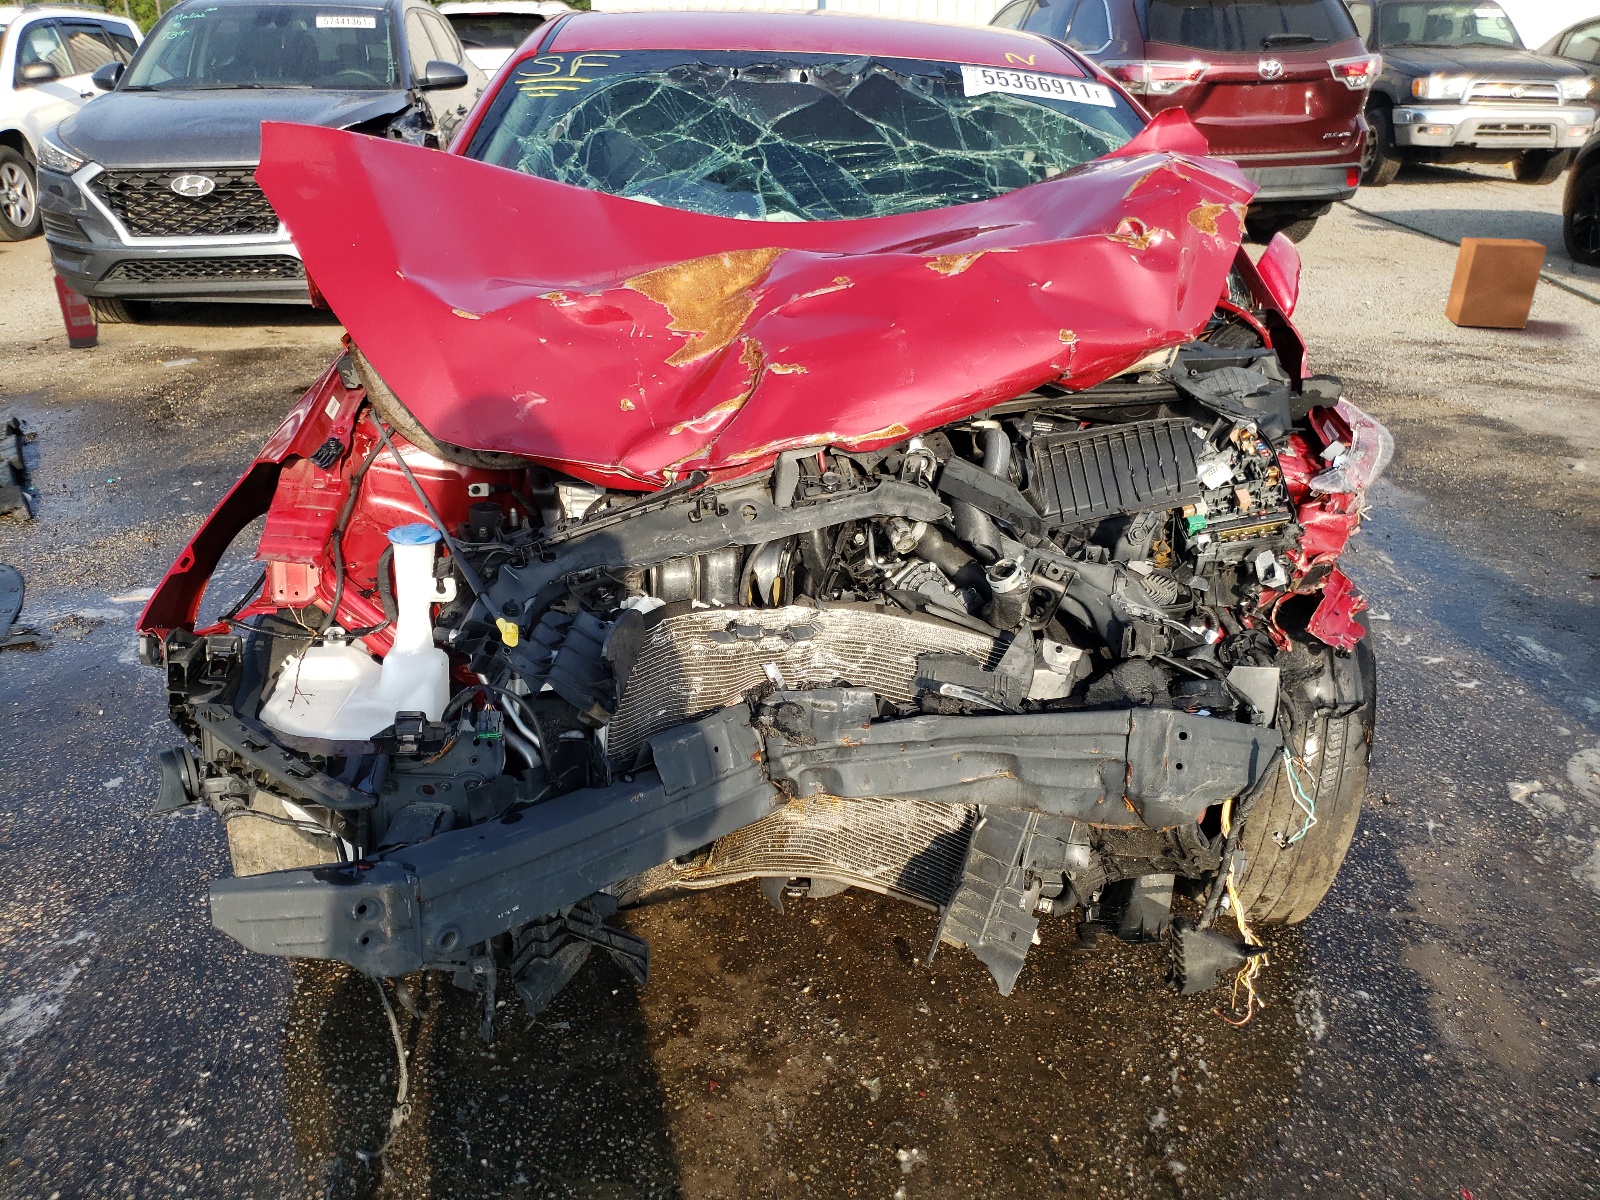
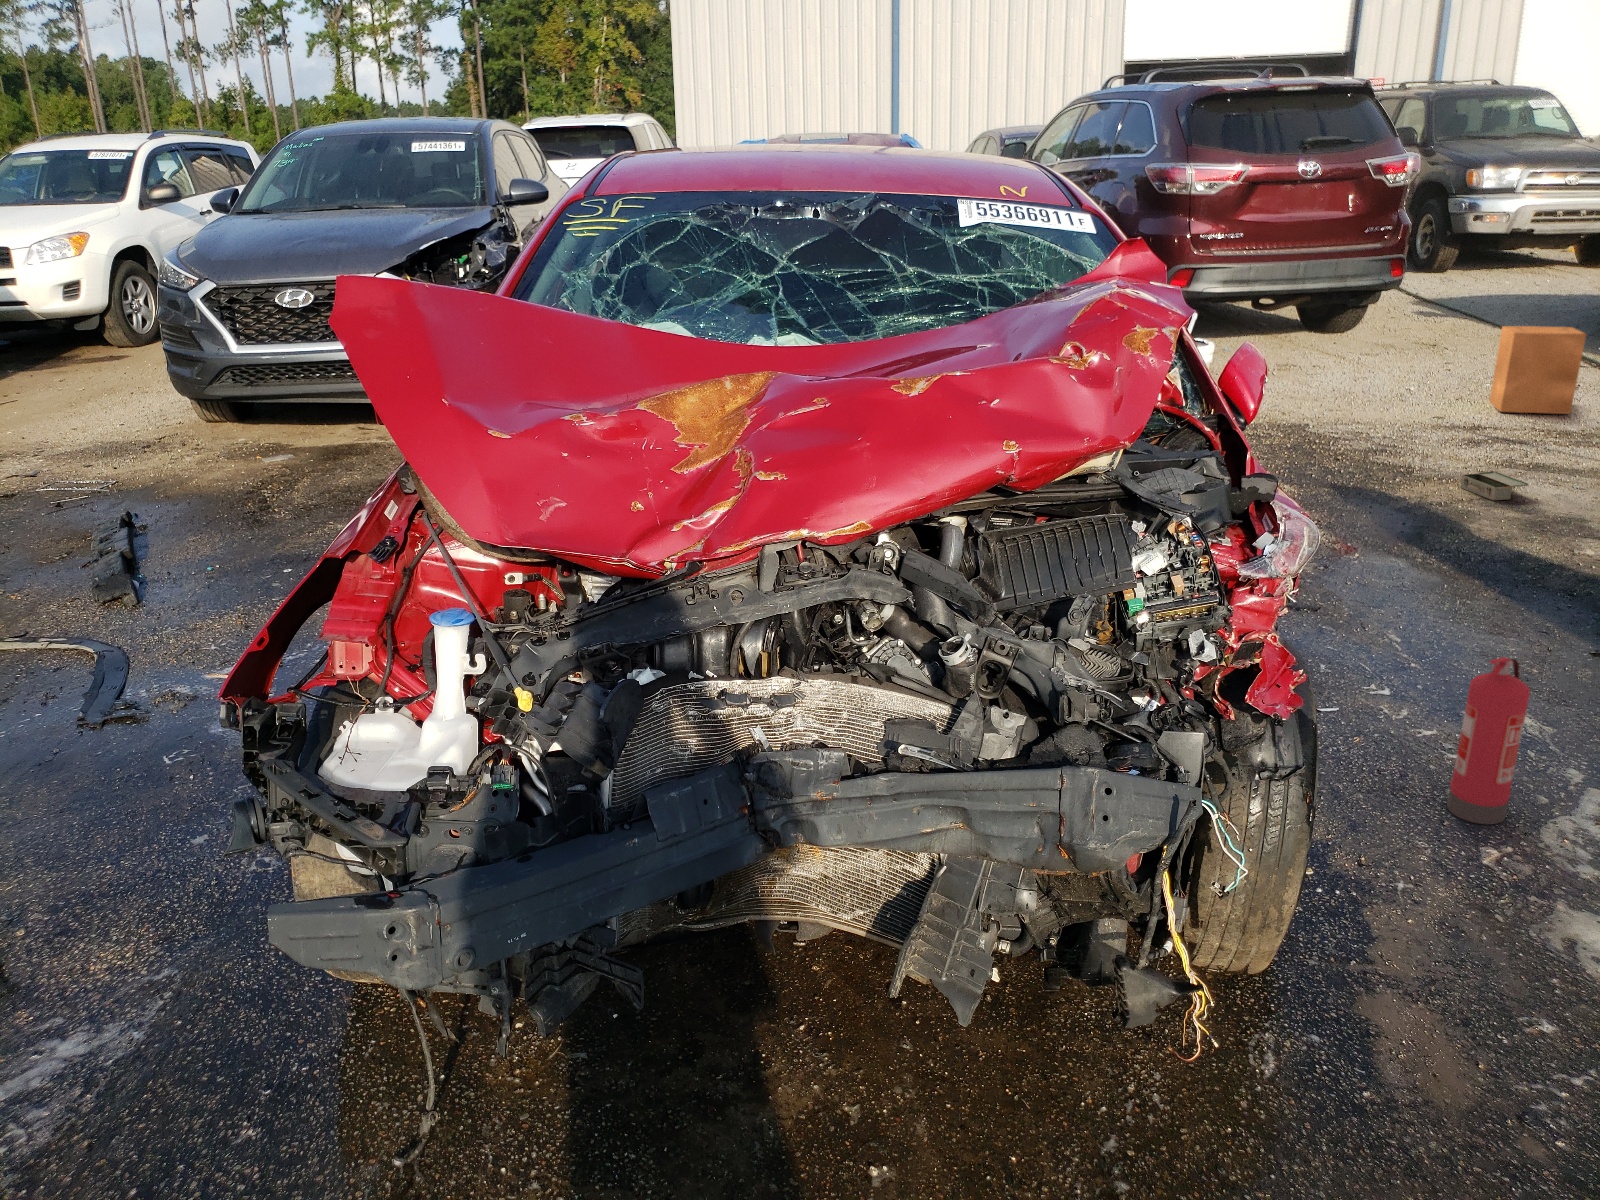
fire extinguisher: present [50,264,98,348] -> present [1447,657,1530,824]
toolbox: none [1427,385,1497,414] -> present [1460,472,1529,500]

